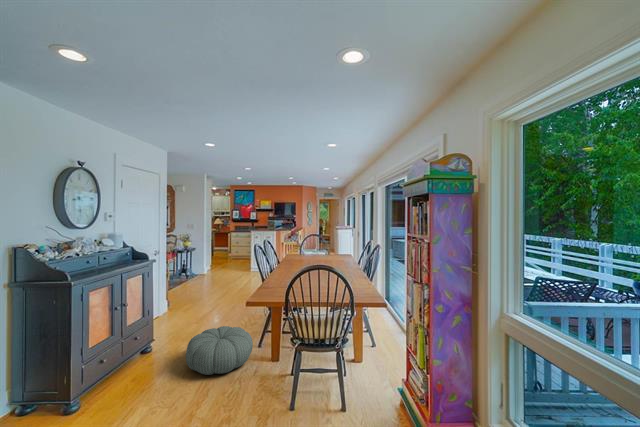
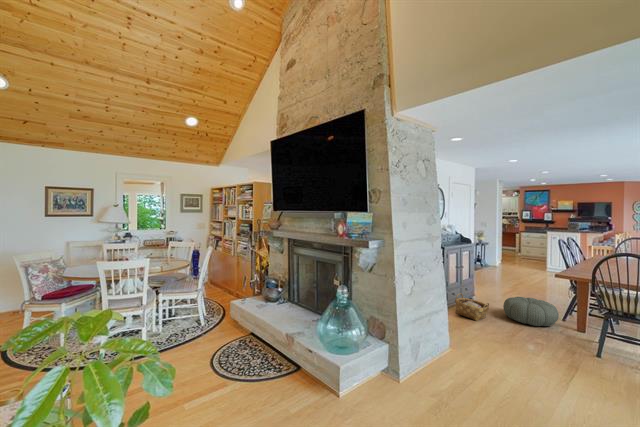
woven basket: none [96,356,159,405] -> present [455,293,489,321]

